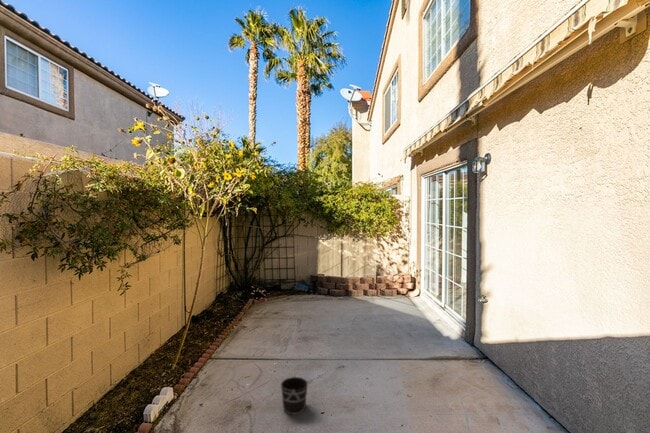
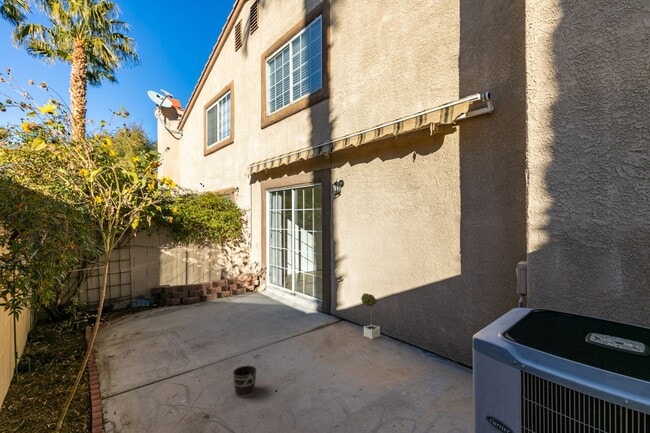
potted tree: none [497,325,529,401] -> present [361,294,380,339]

